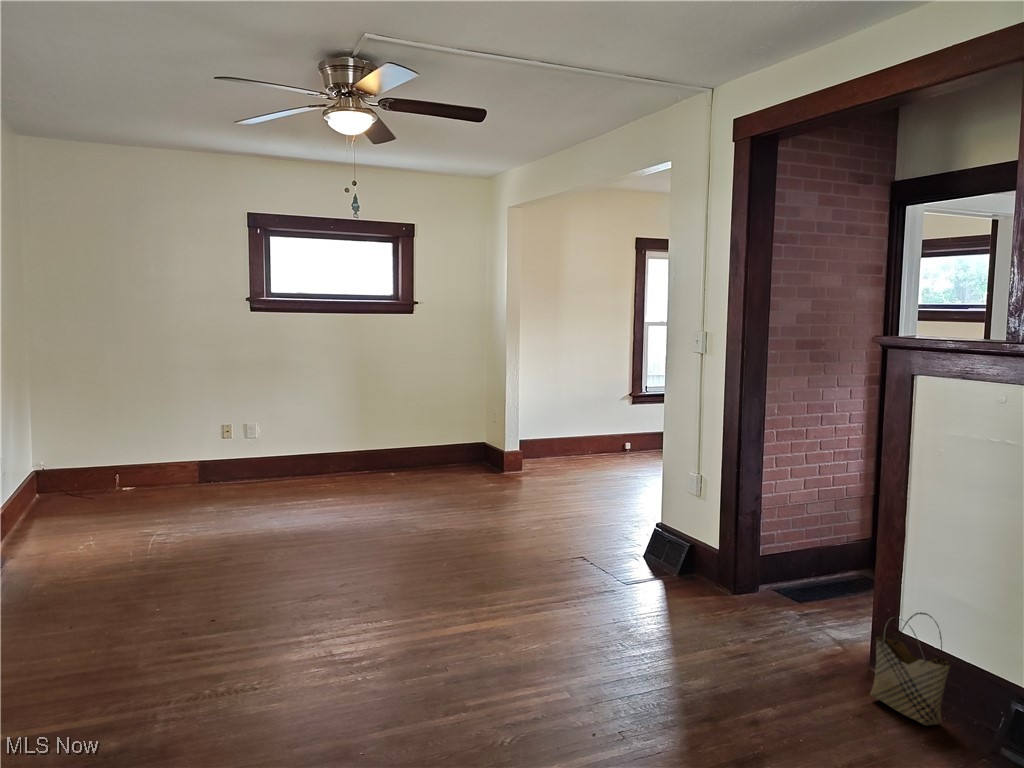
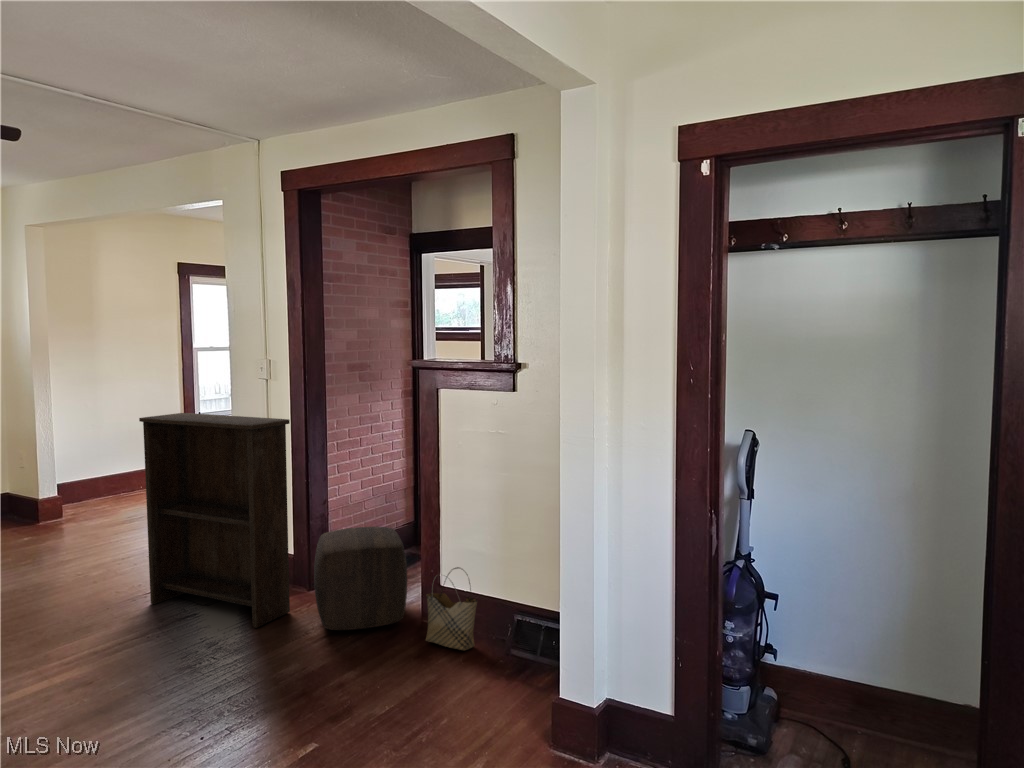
bookshelf: none [575,384,721,623] -> present [139,413,290,628]
ottoman: none [737,533,851,660] -> present [314,527,407,630]

